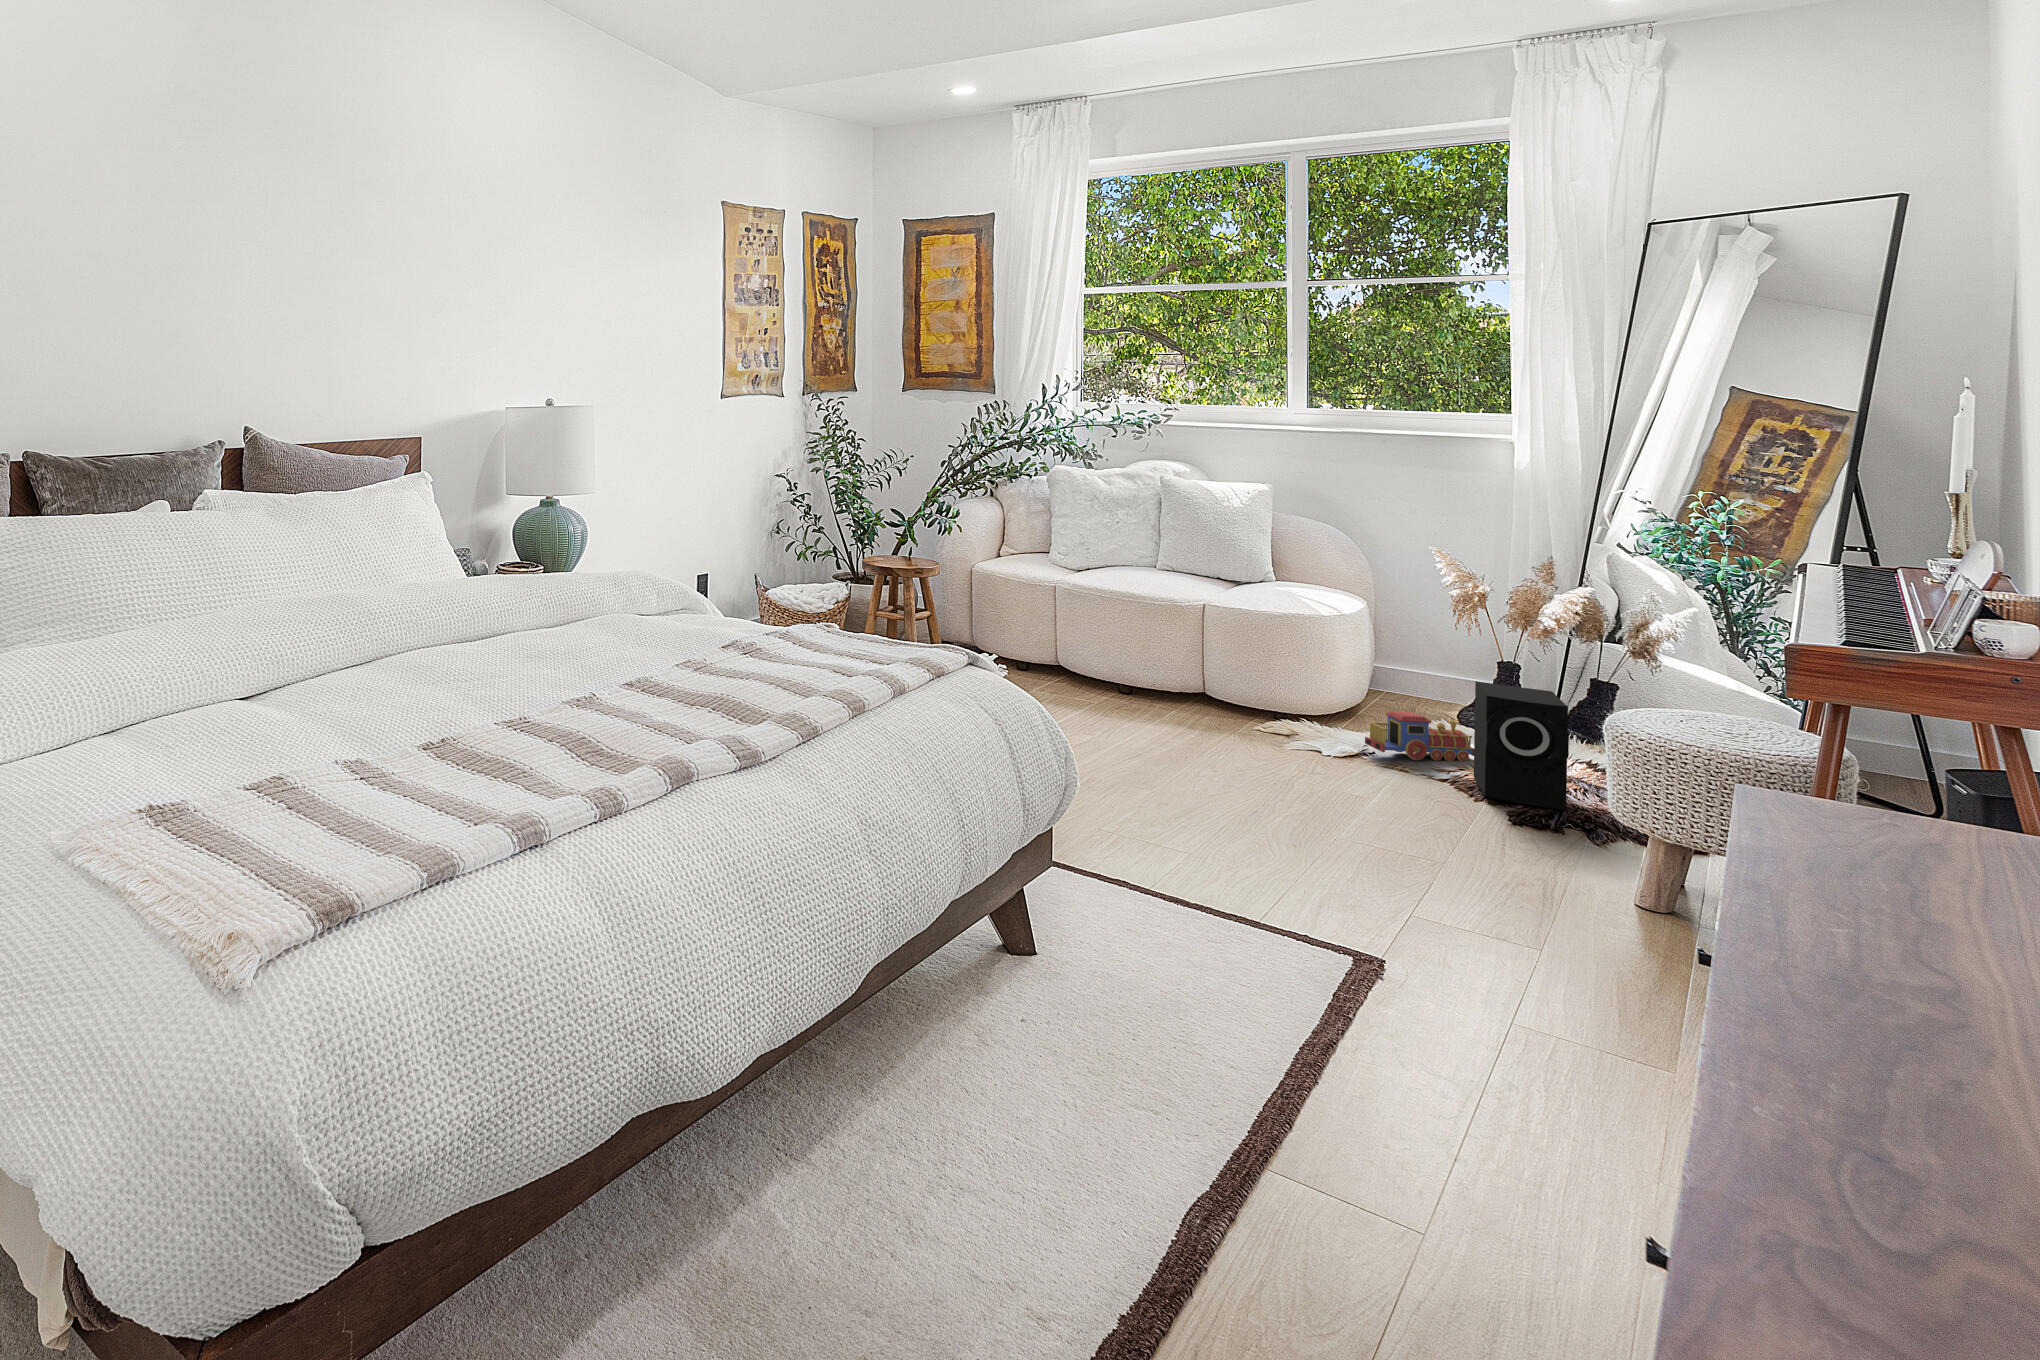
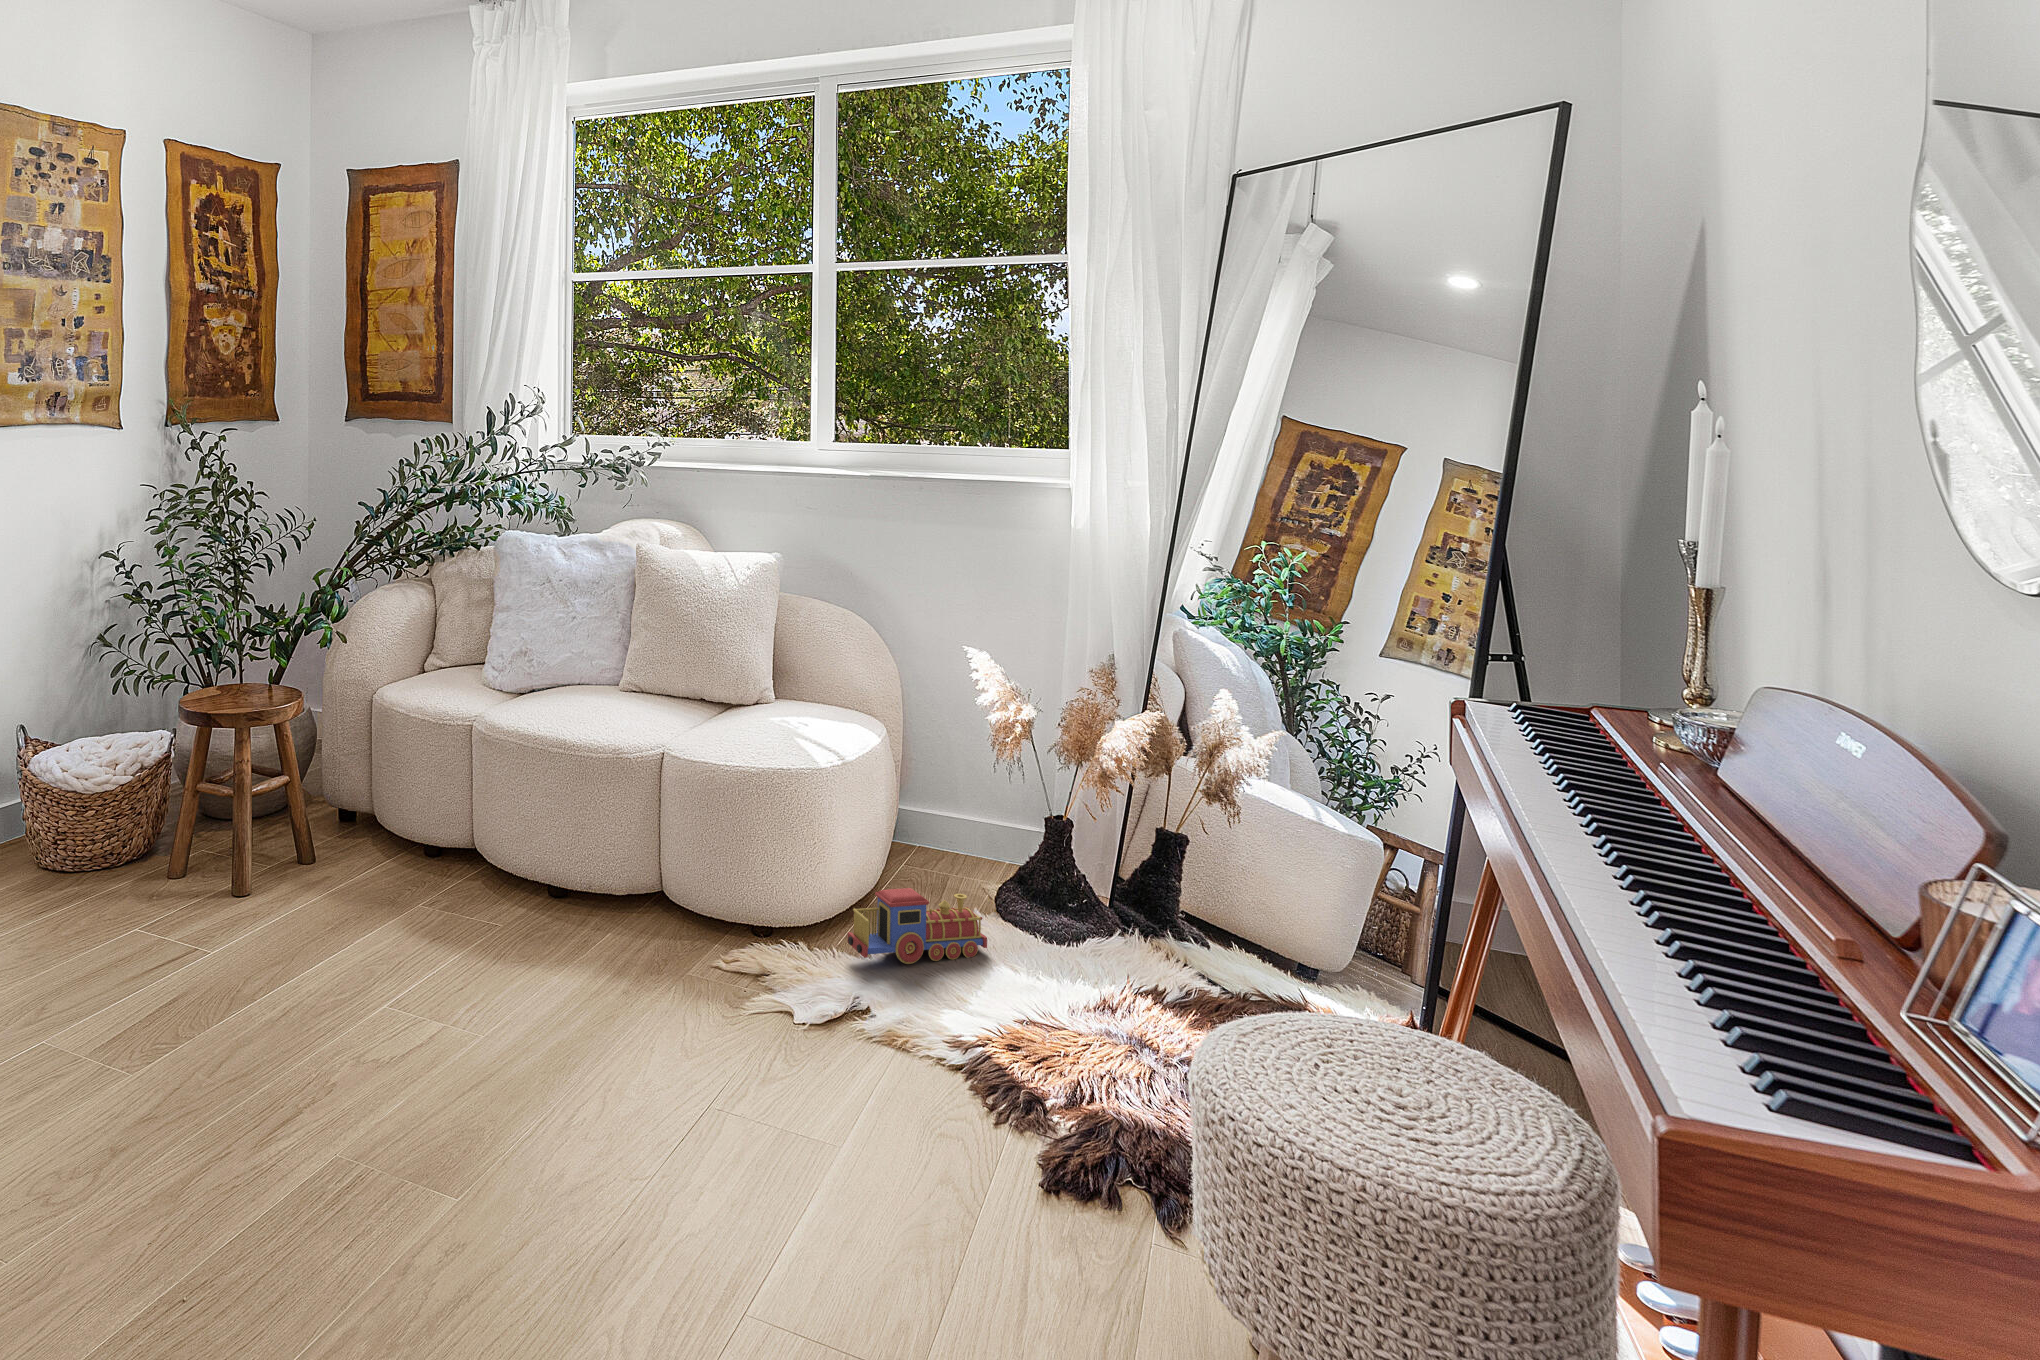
speaker: present [1474,682,1569,810] -> none [974,842,1077,1044]

